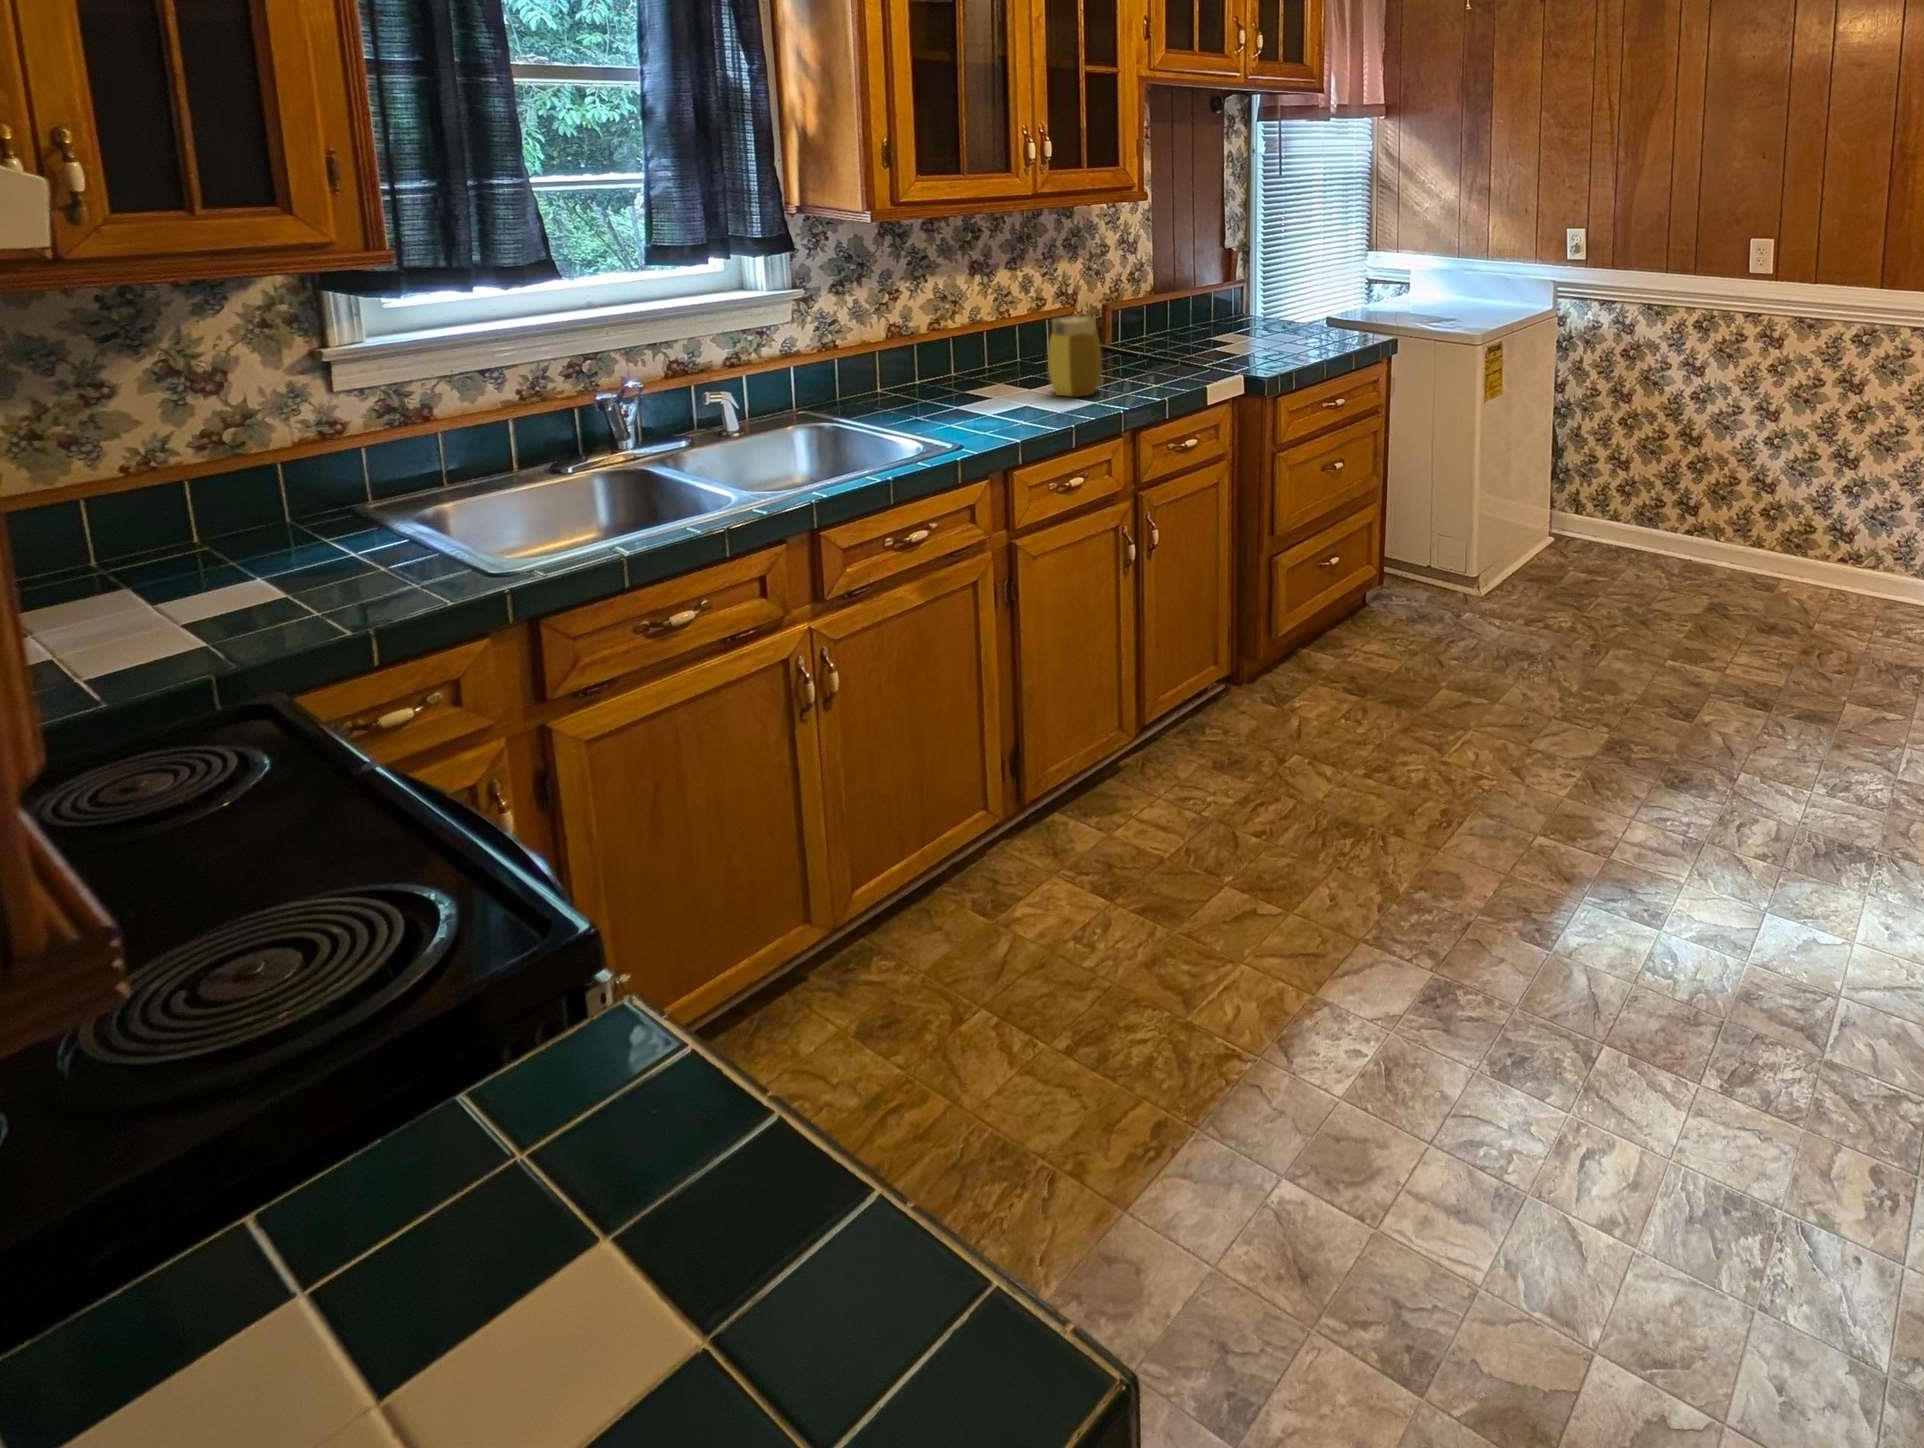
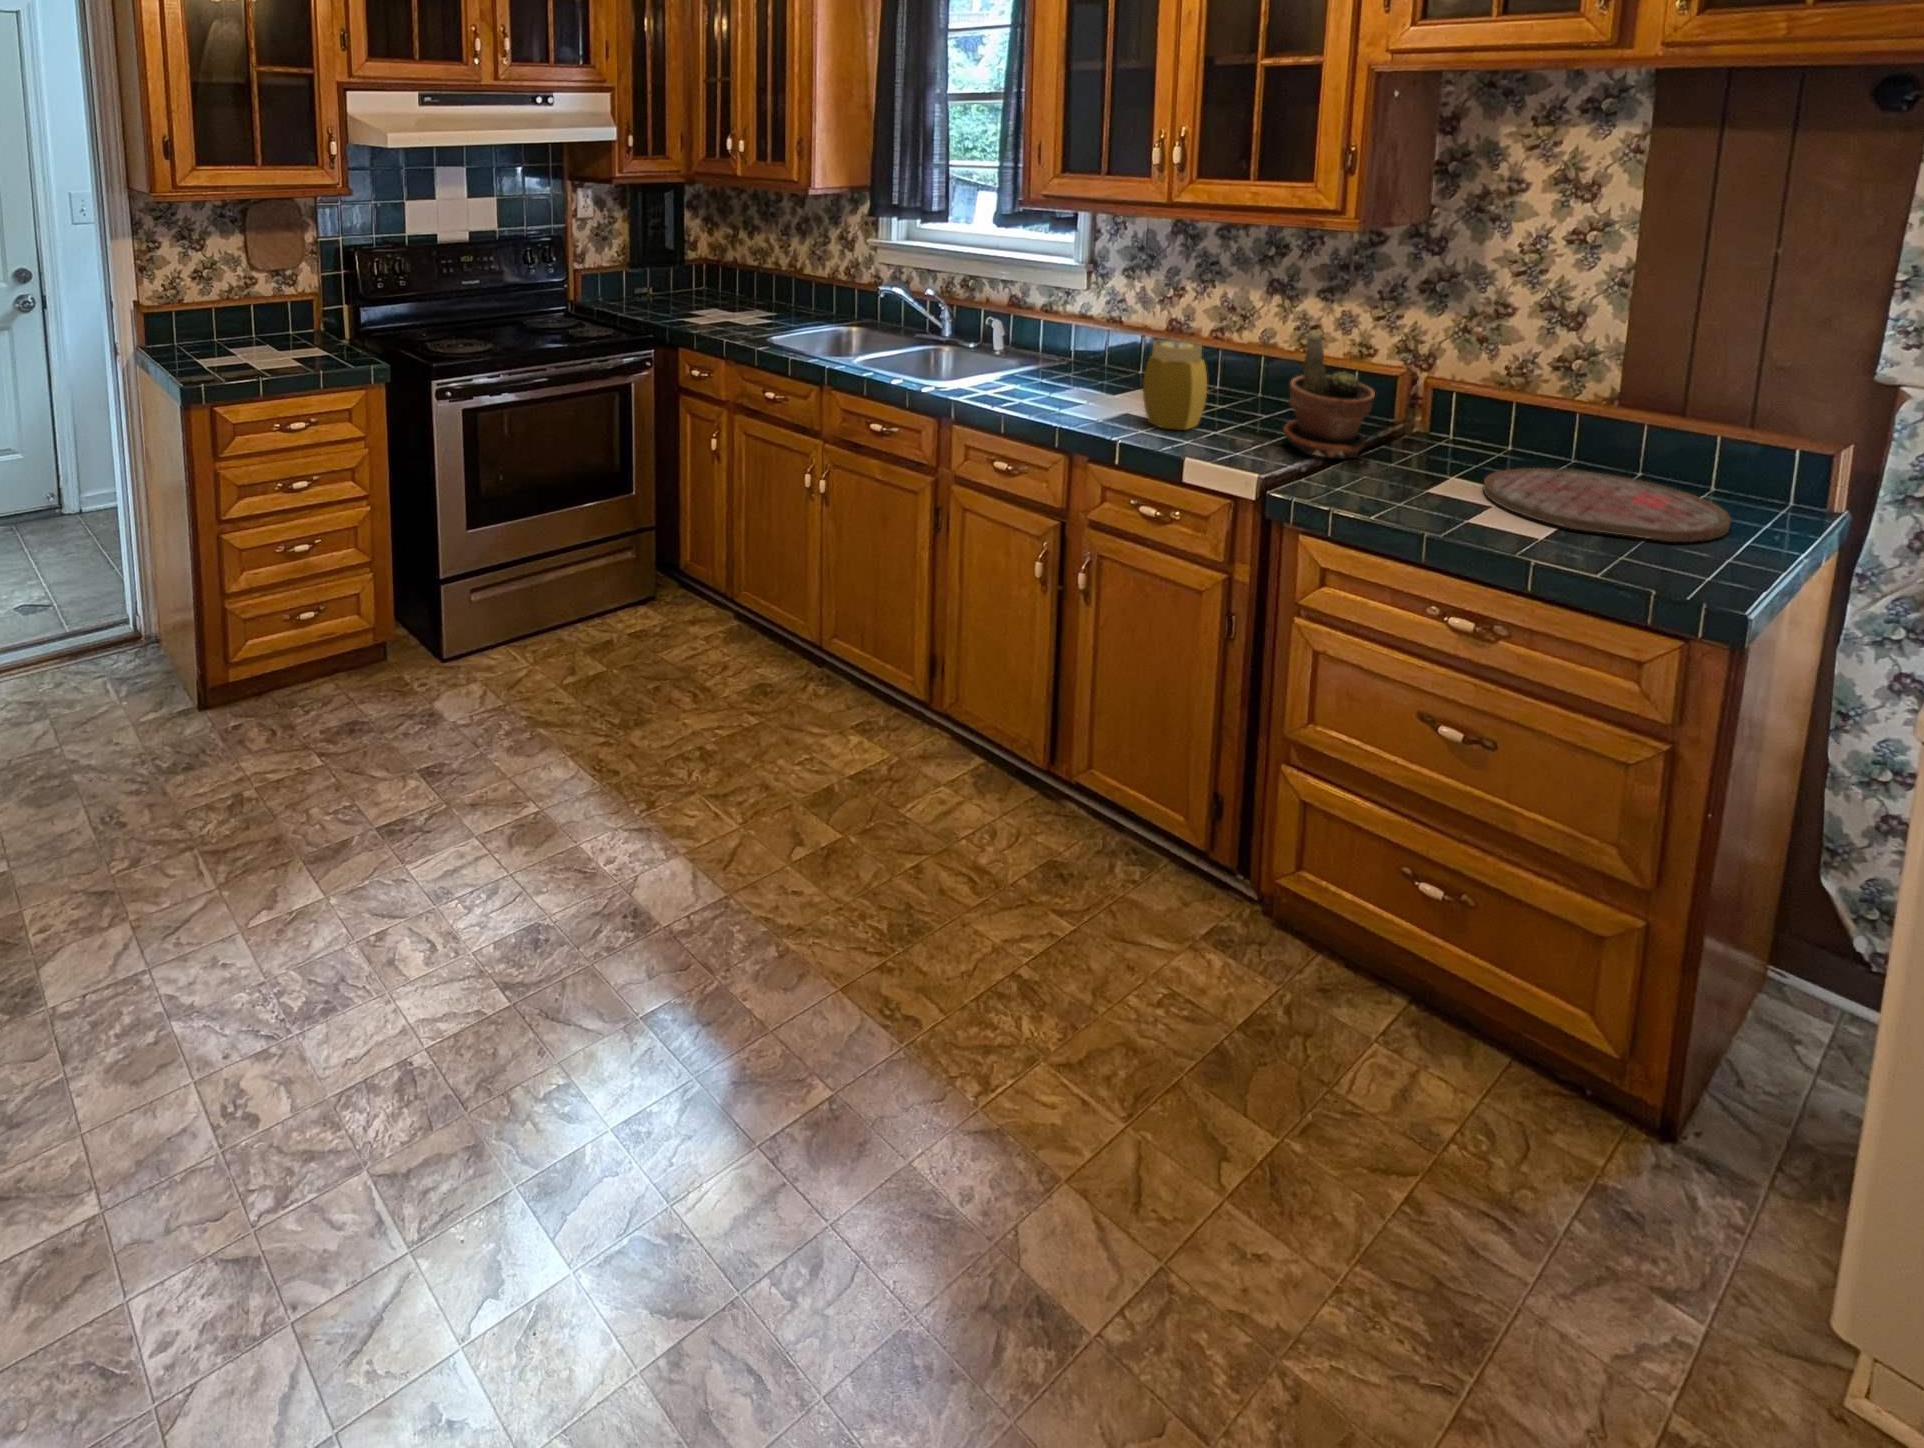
potted plant: none [1110,278,1173,370] -> present [1283,332,1375,459]
cutting board: none [1175,327,1290,353] -> present [1483,468,1731,542]

